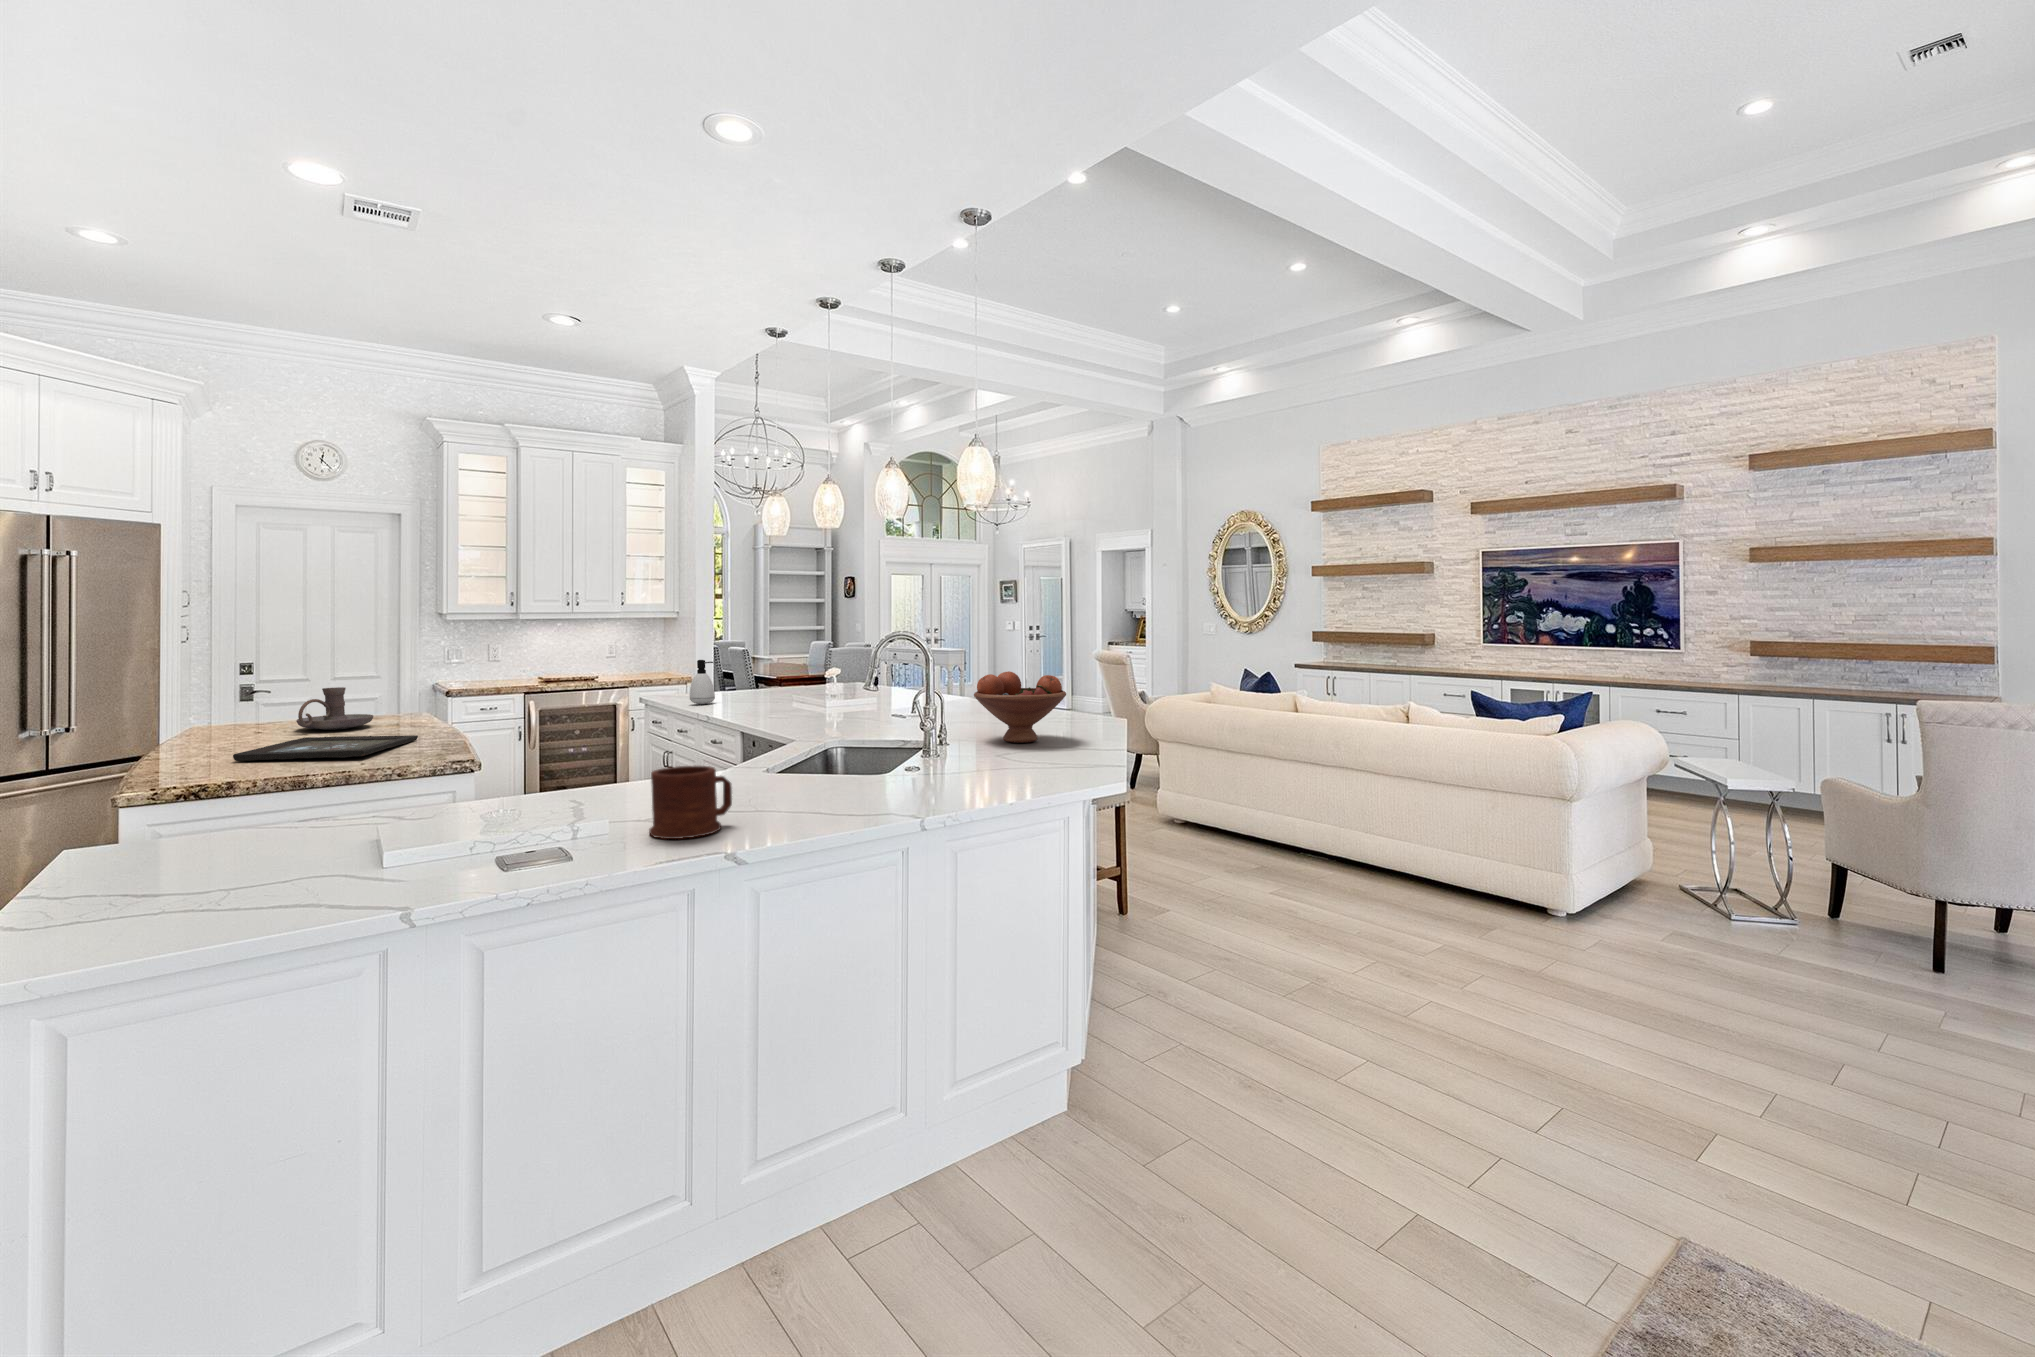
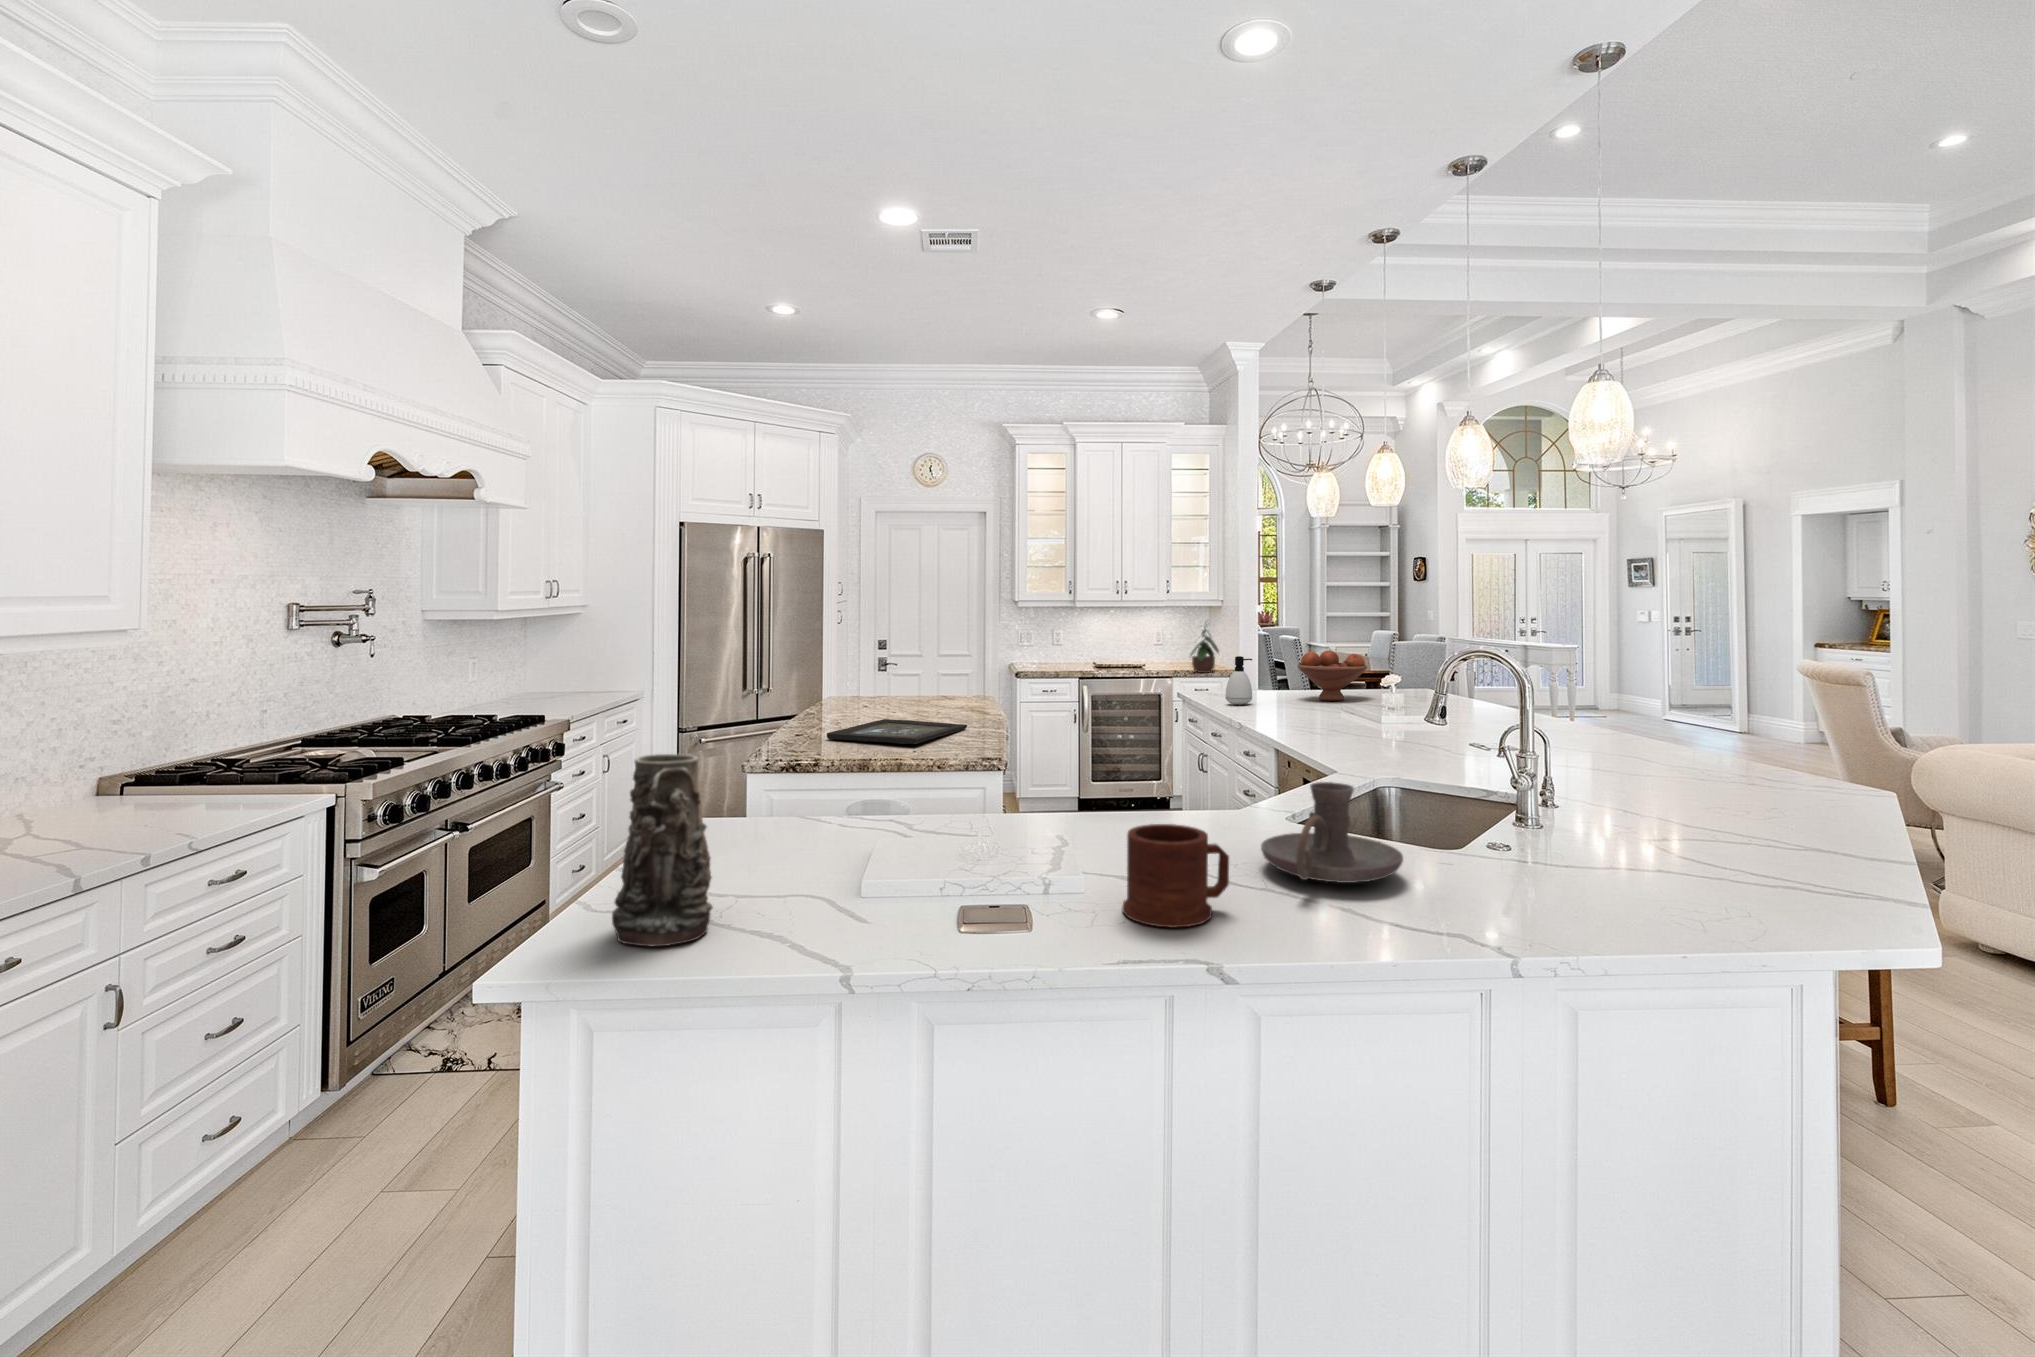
potted plant: none [642,630,678,682] -> present [1191,622,1219,673]
fruit bowl: present [974,671,1066,743] -> present [1297,650,1367,701]
candle holder: present [296,687,373,730] -> present [1261,782,1403,883]
vase: none [116,737,242,924] -> present [612,754,713,946]

